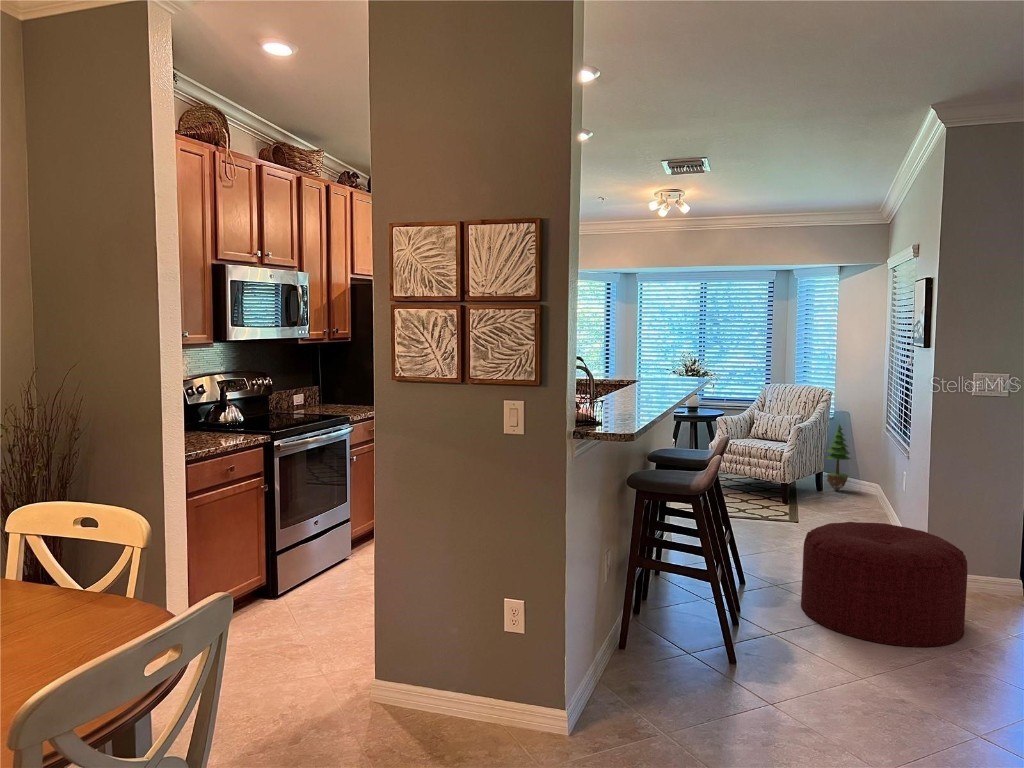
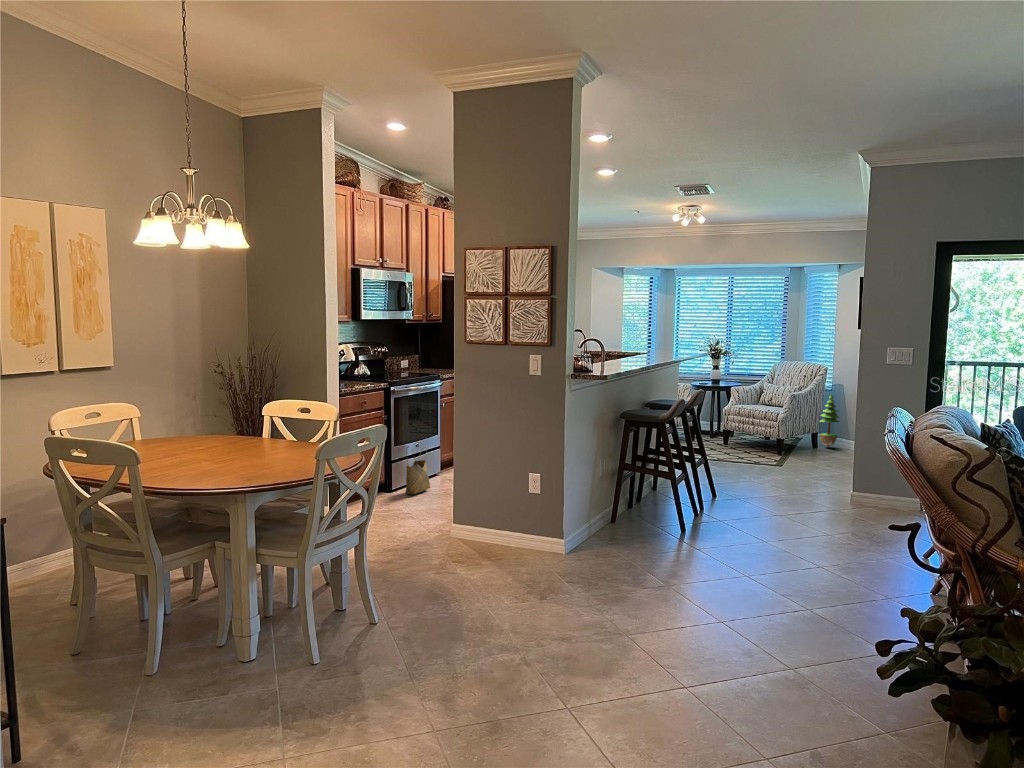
ottoman: present [801,522,967,647] -> none [750,453,864,532]
woven basket: none [300,529,338,603] -> present [406,447,430,494]

